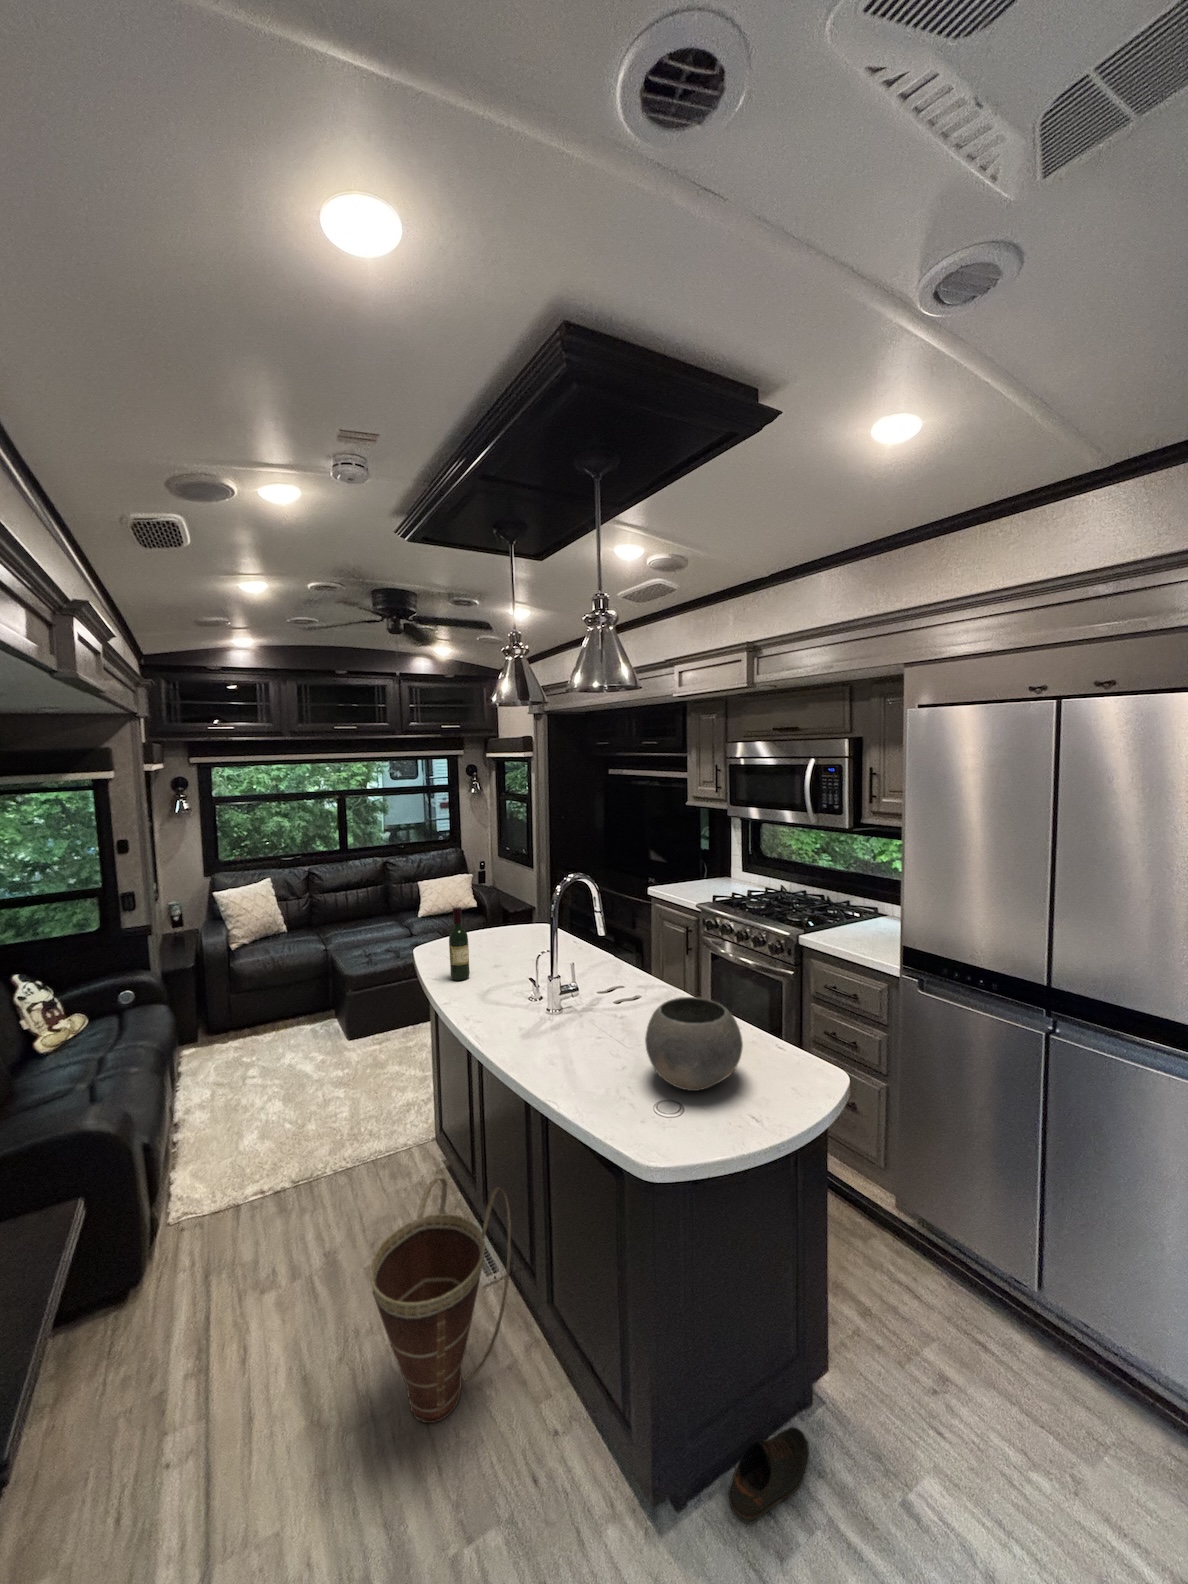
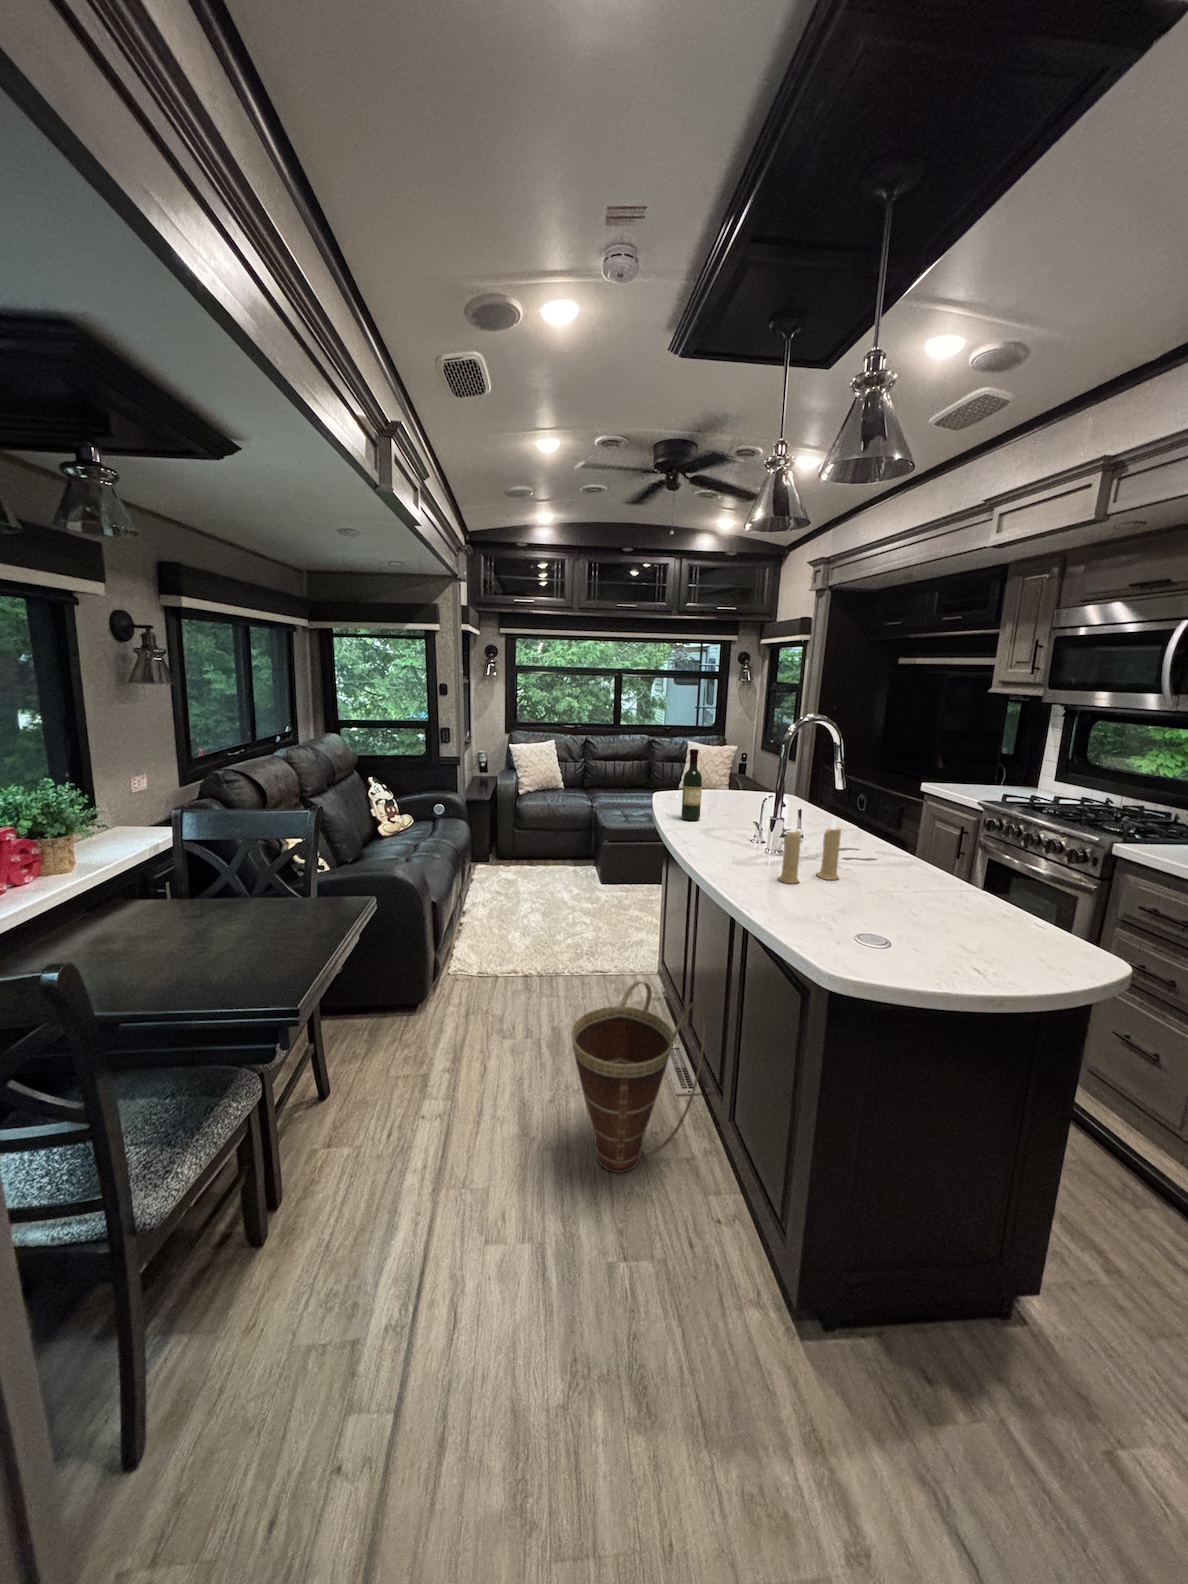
candle: none [564,974,615,1050] -> present [778,820,841,883]
bowl: present [645,997,743,1091] -> none [865,840,996,939]
shoe: present [728,1427,809,1524] -> none [888,1322,1002,1394]

